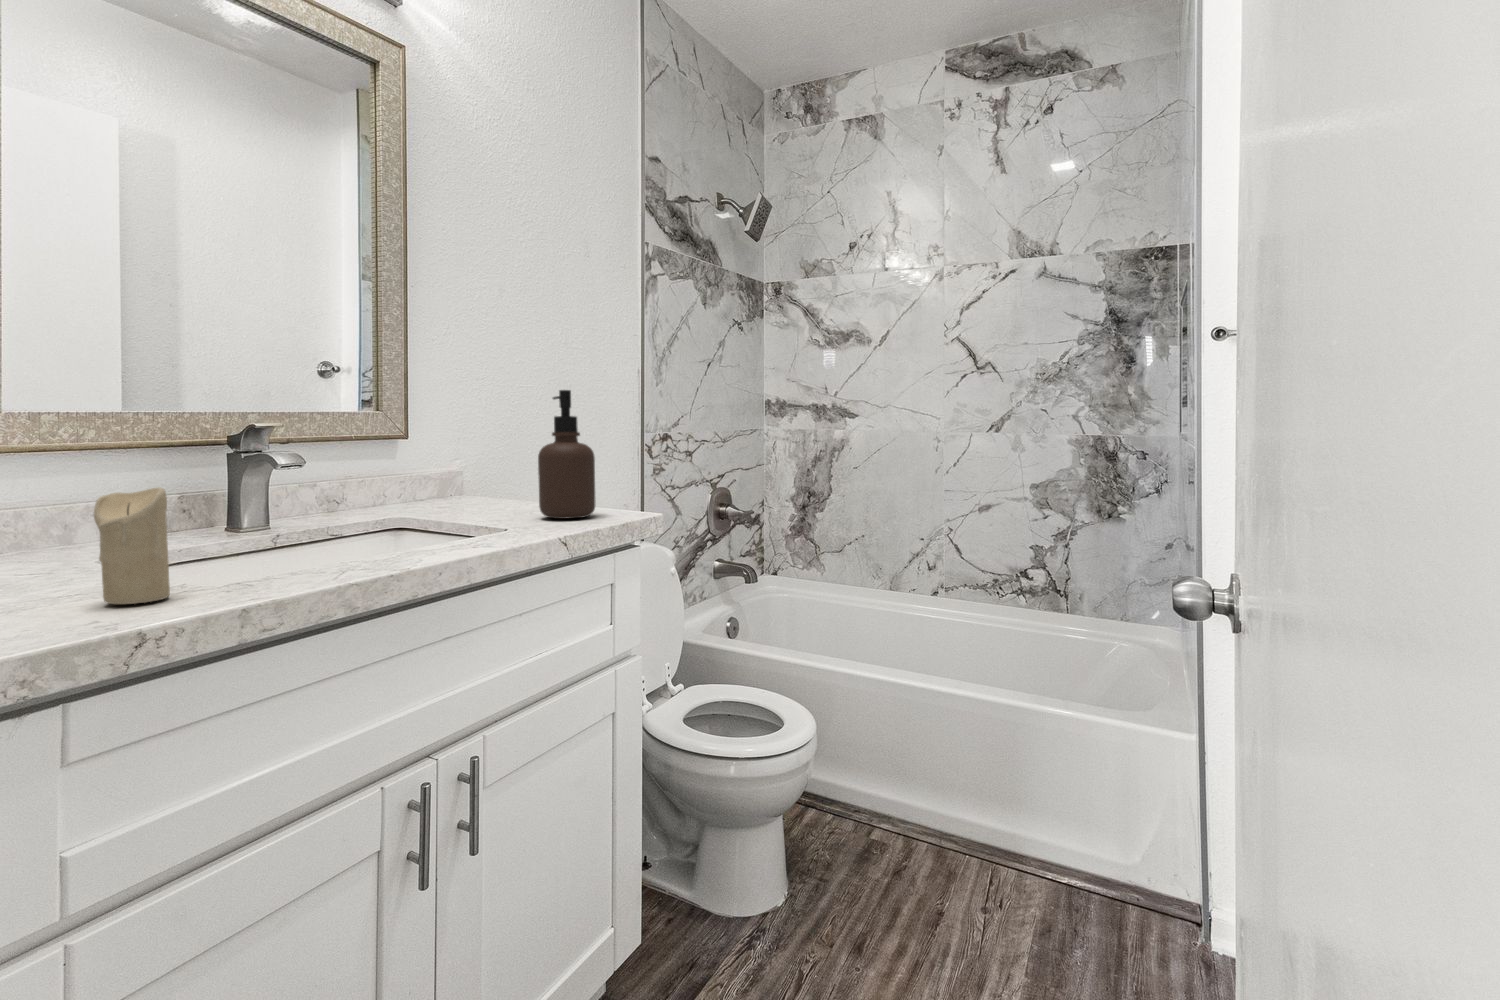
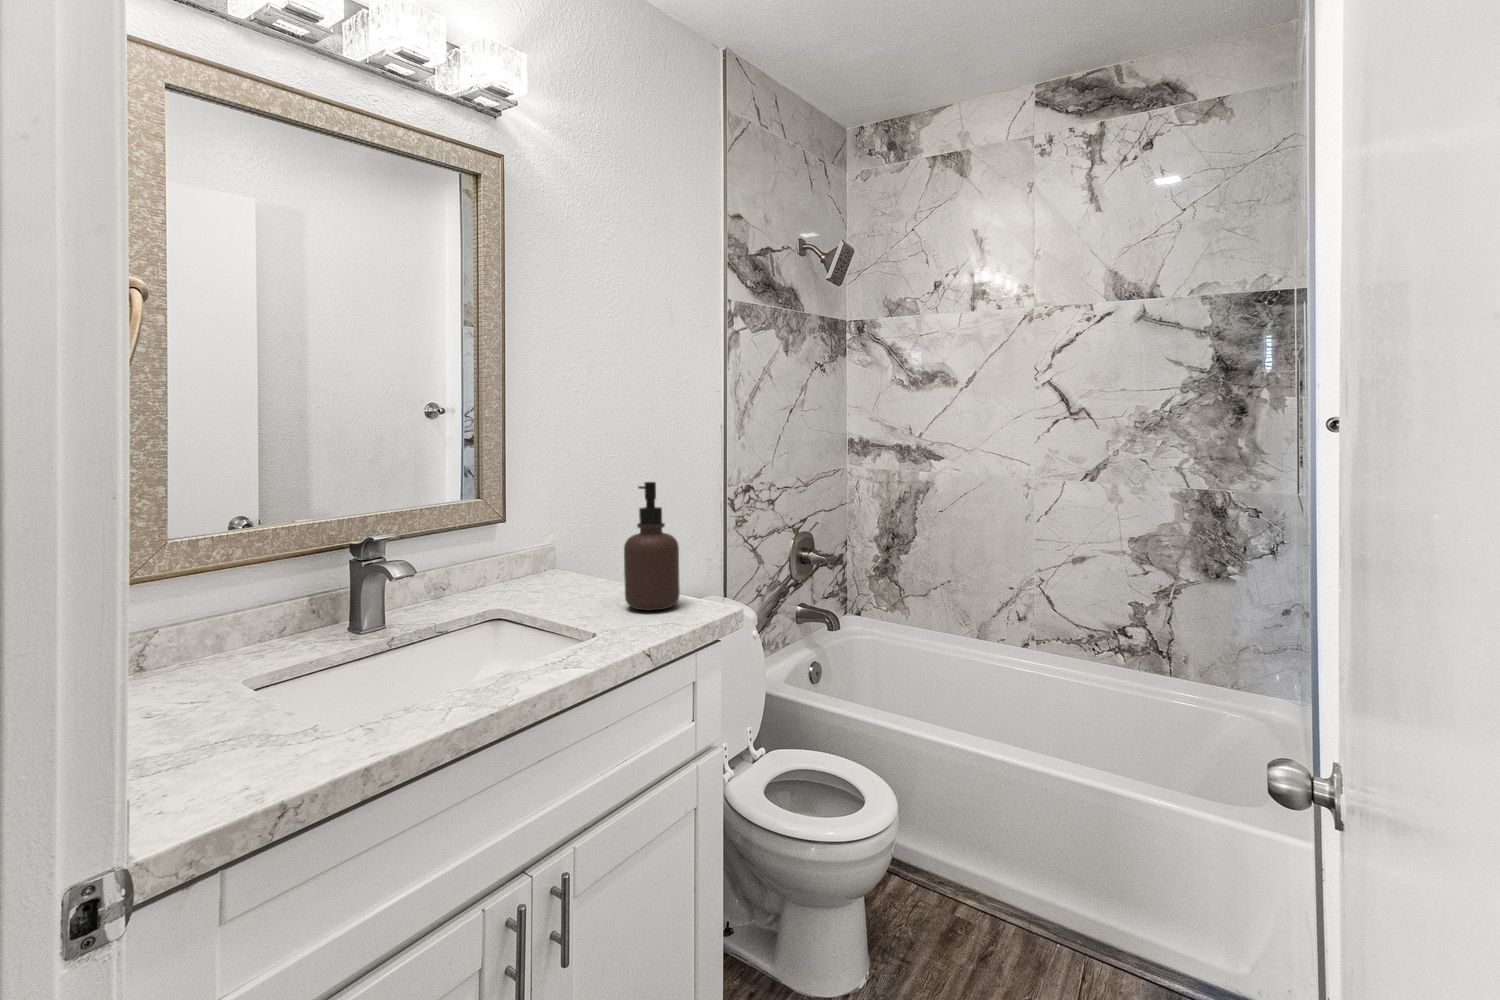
candle: present [94,487,170,604] -> none [209,646,277,766]

